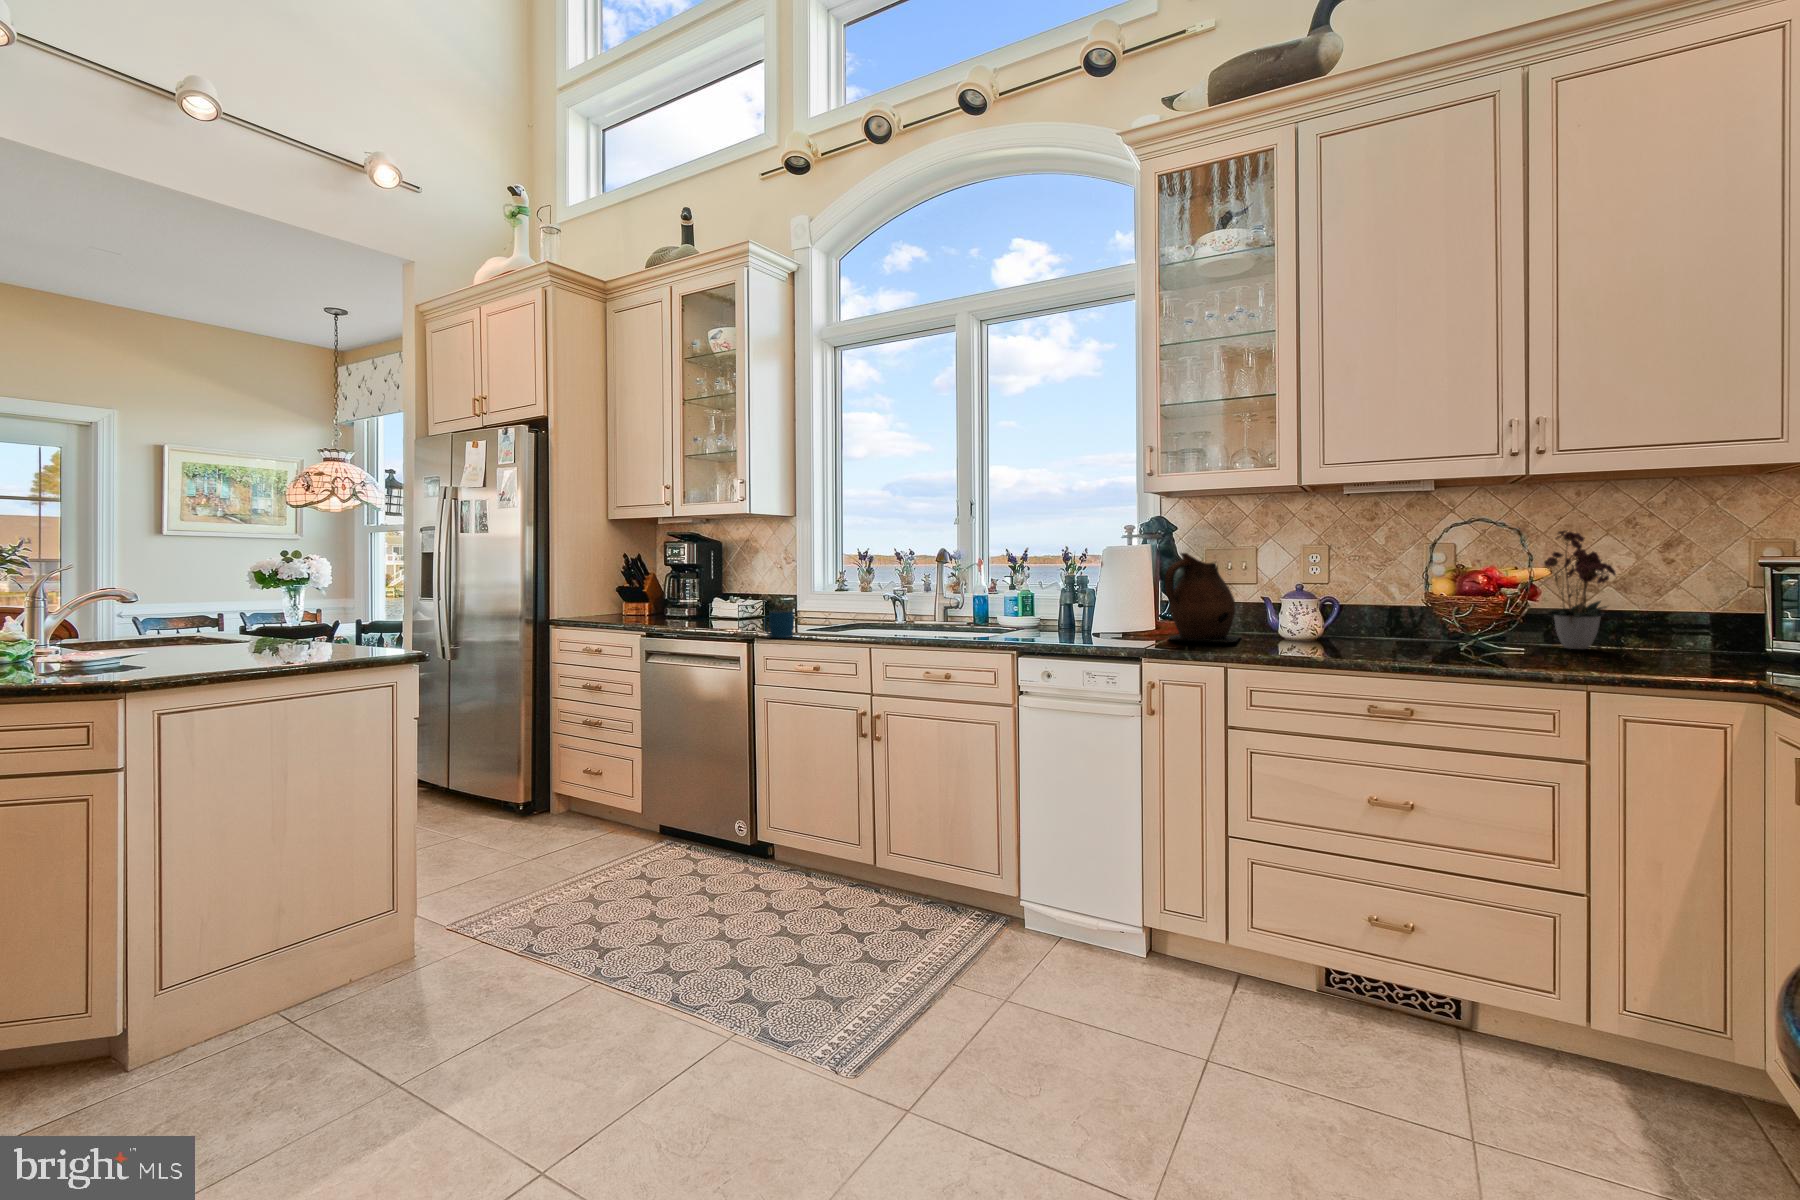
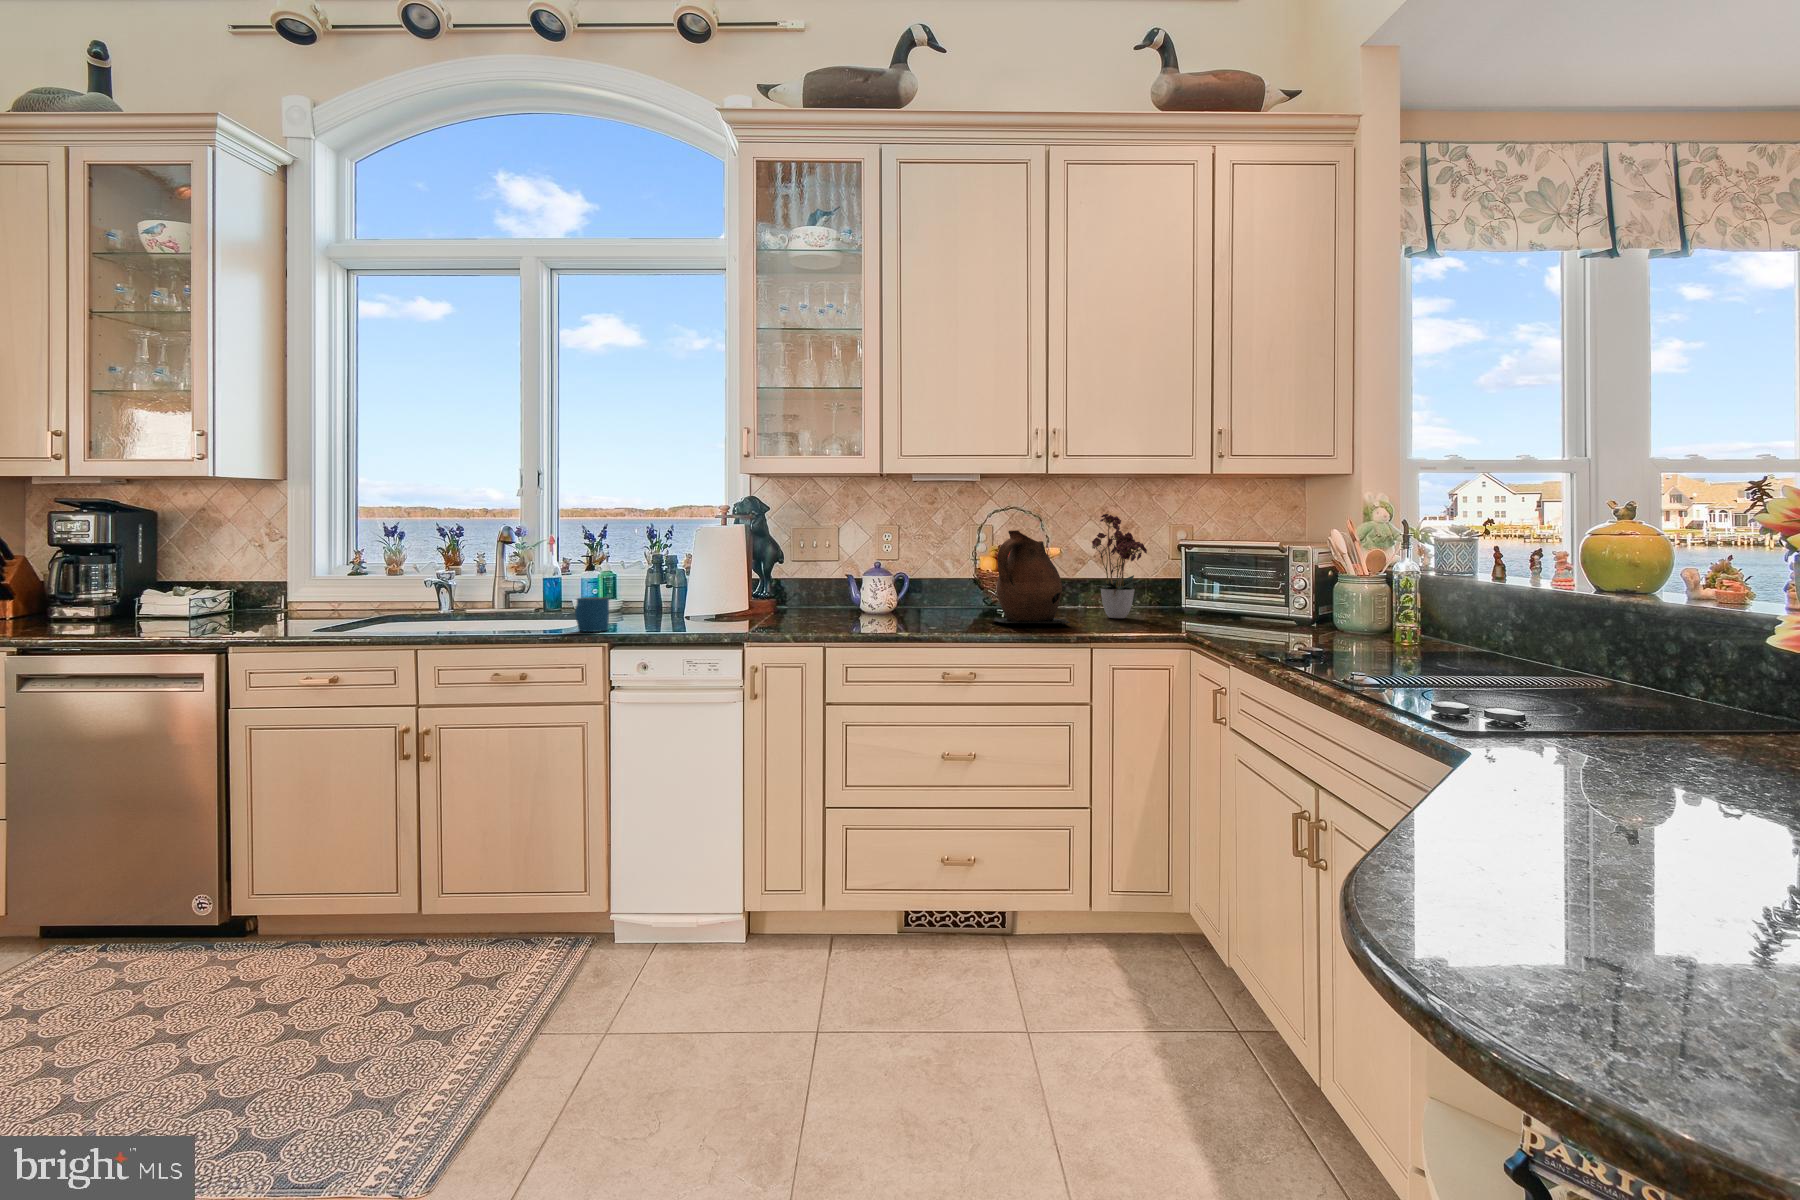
ceramic pitcher: present [1165,553,1240,643] -> present [994,530,1070,625]
mug: present [764,611,794,638] -> present [575,597,609,632]

